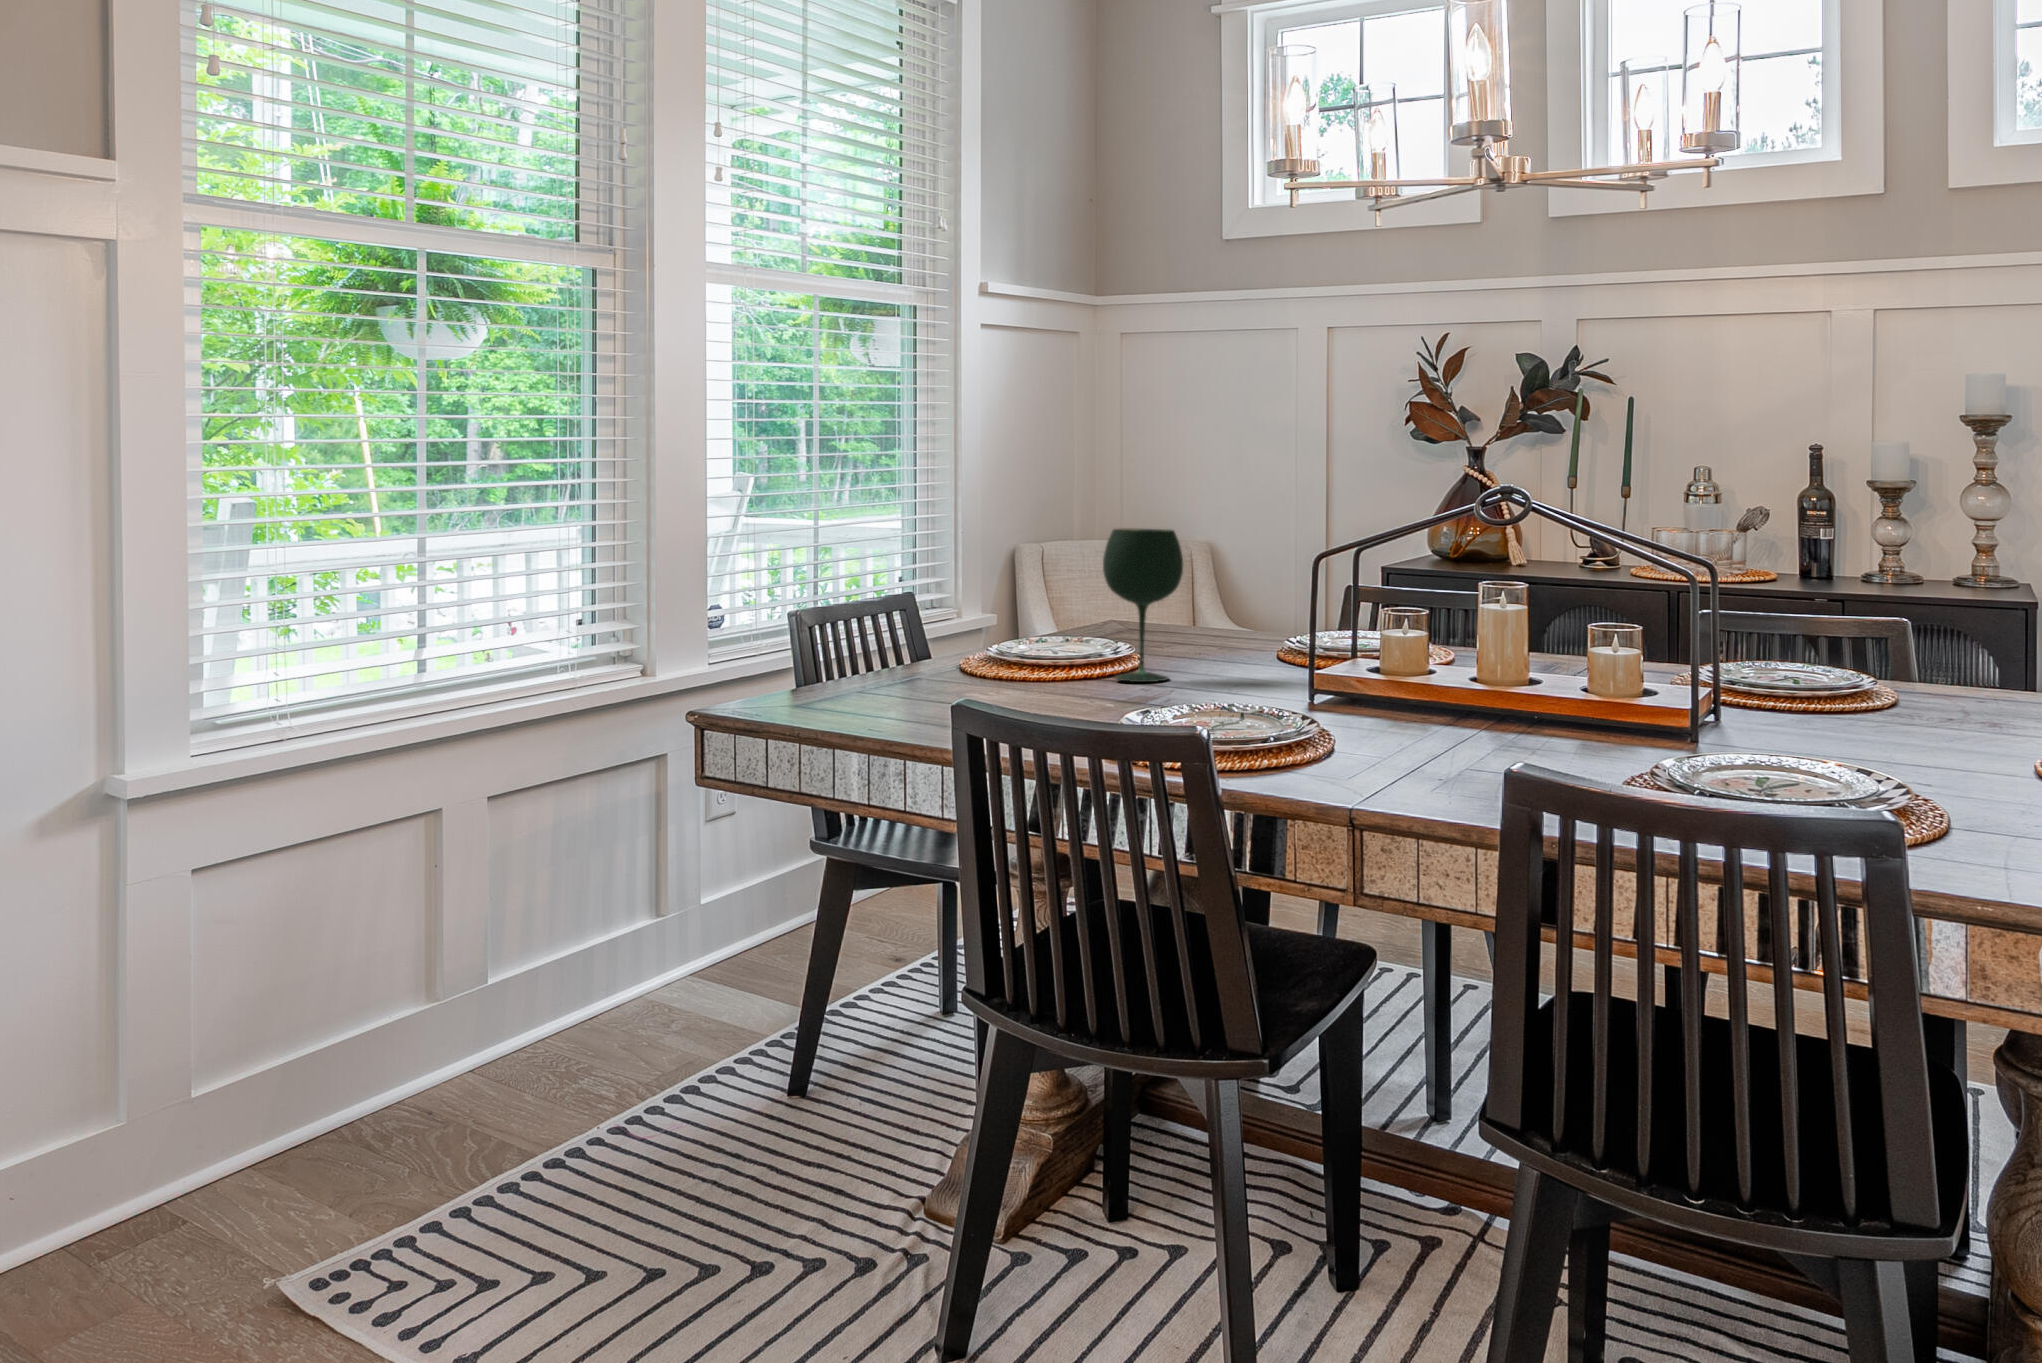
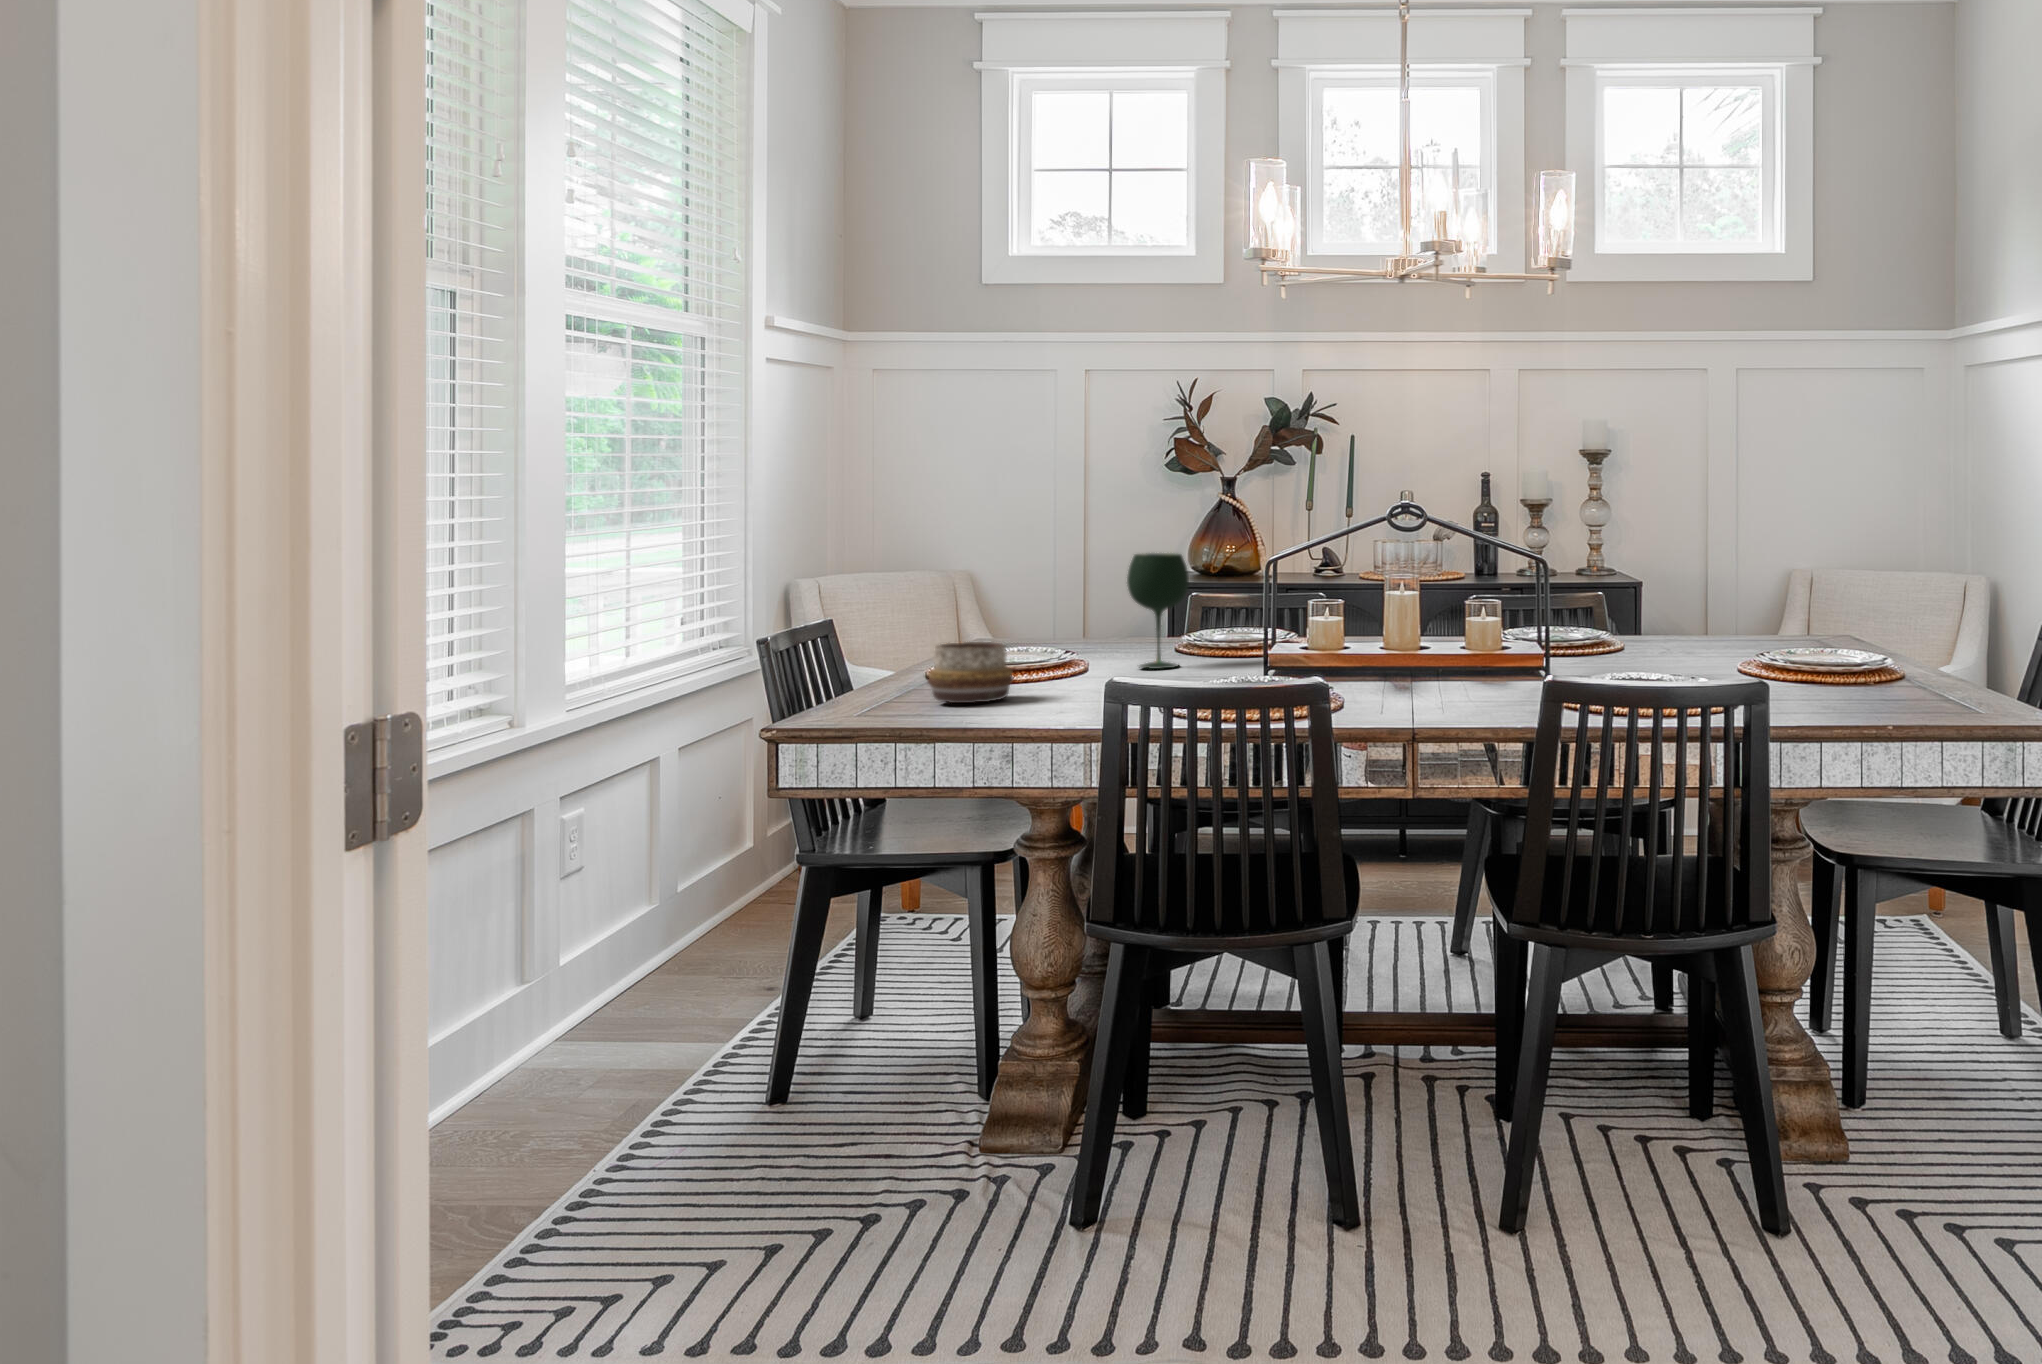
decorative bowl: none [774,631,881,710] -> present [928,642,1013,703]

